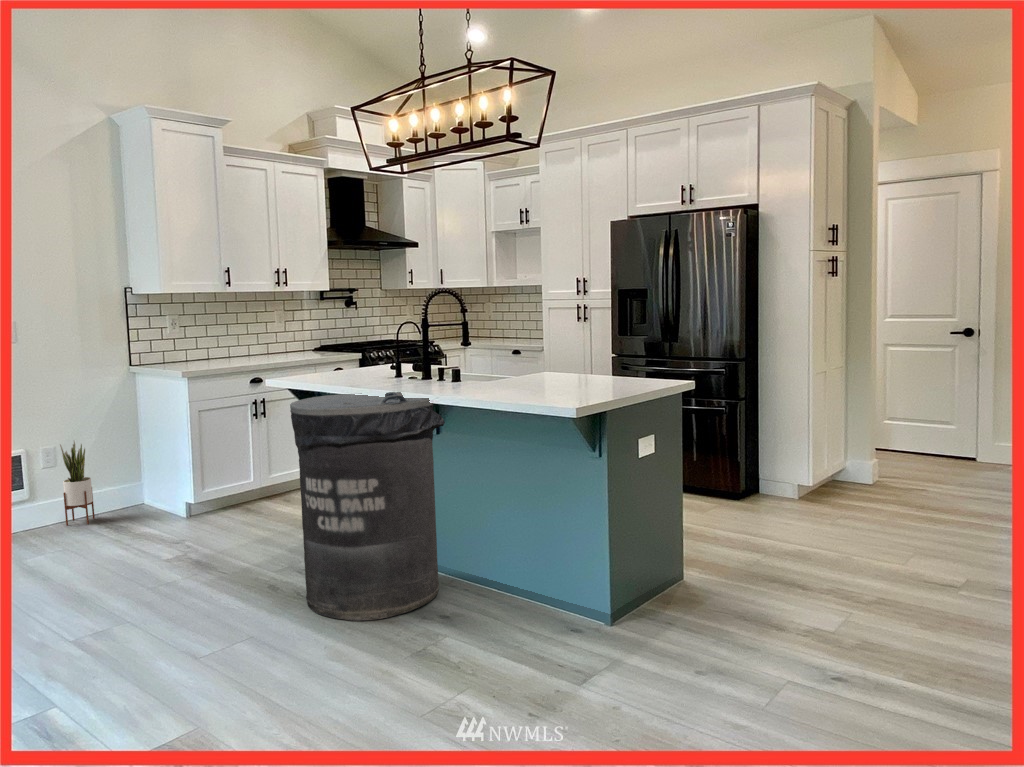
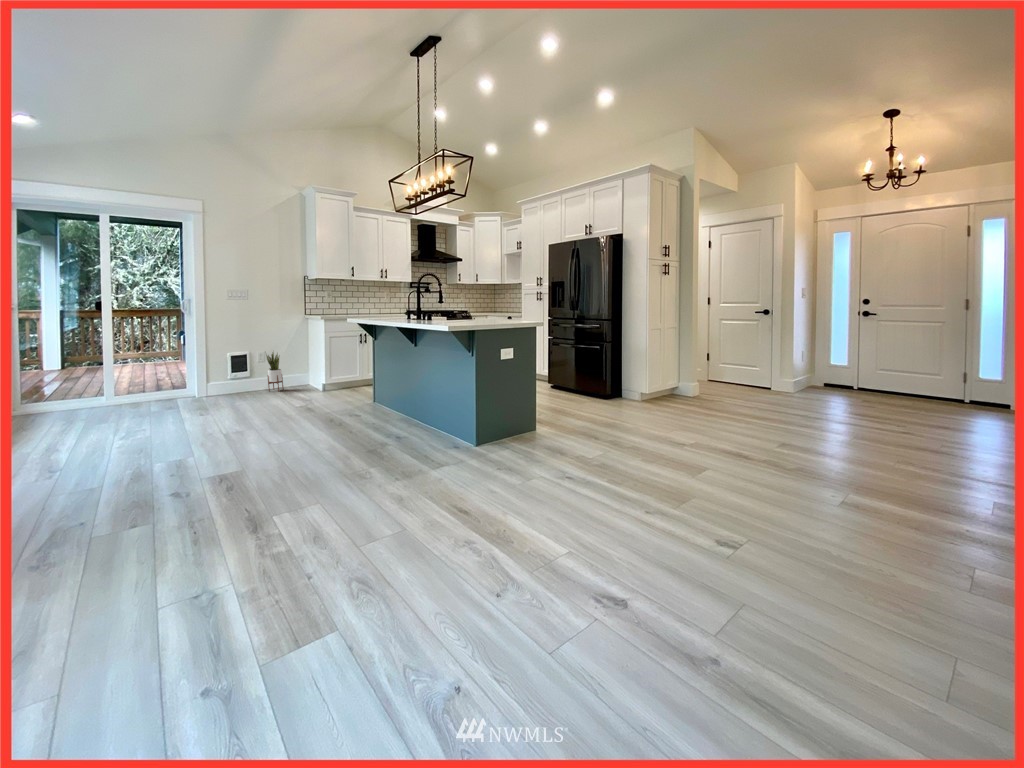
trash can: present [290,392,445,621] -> none [336,323,411,433]

